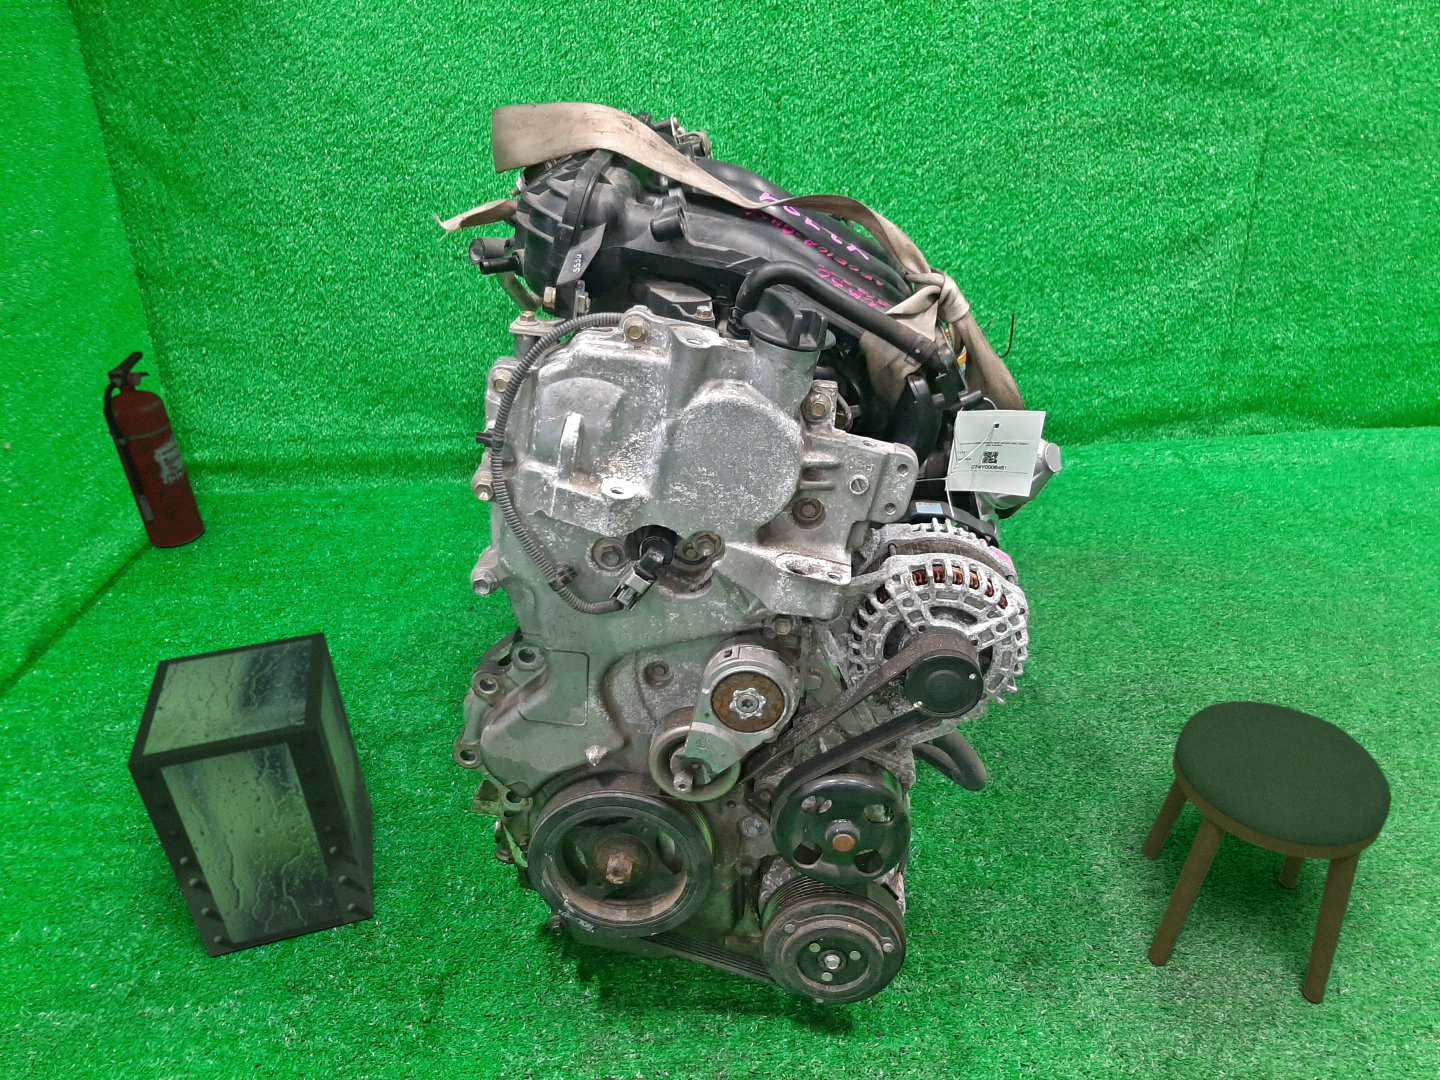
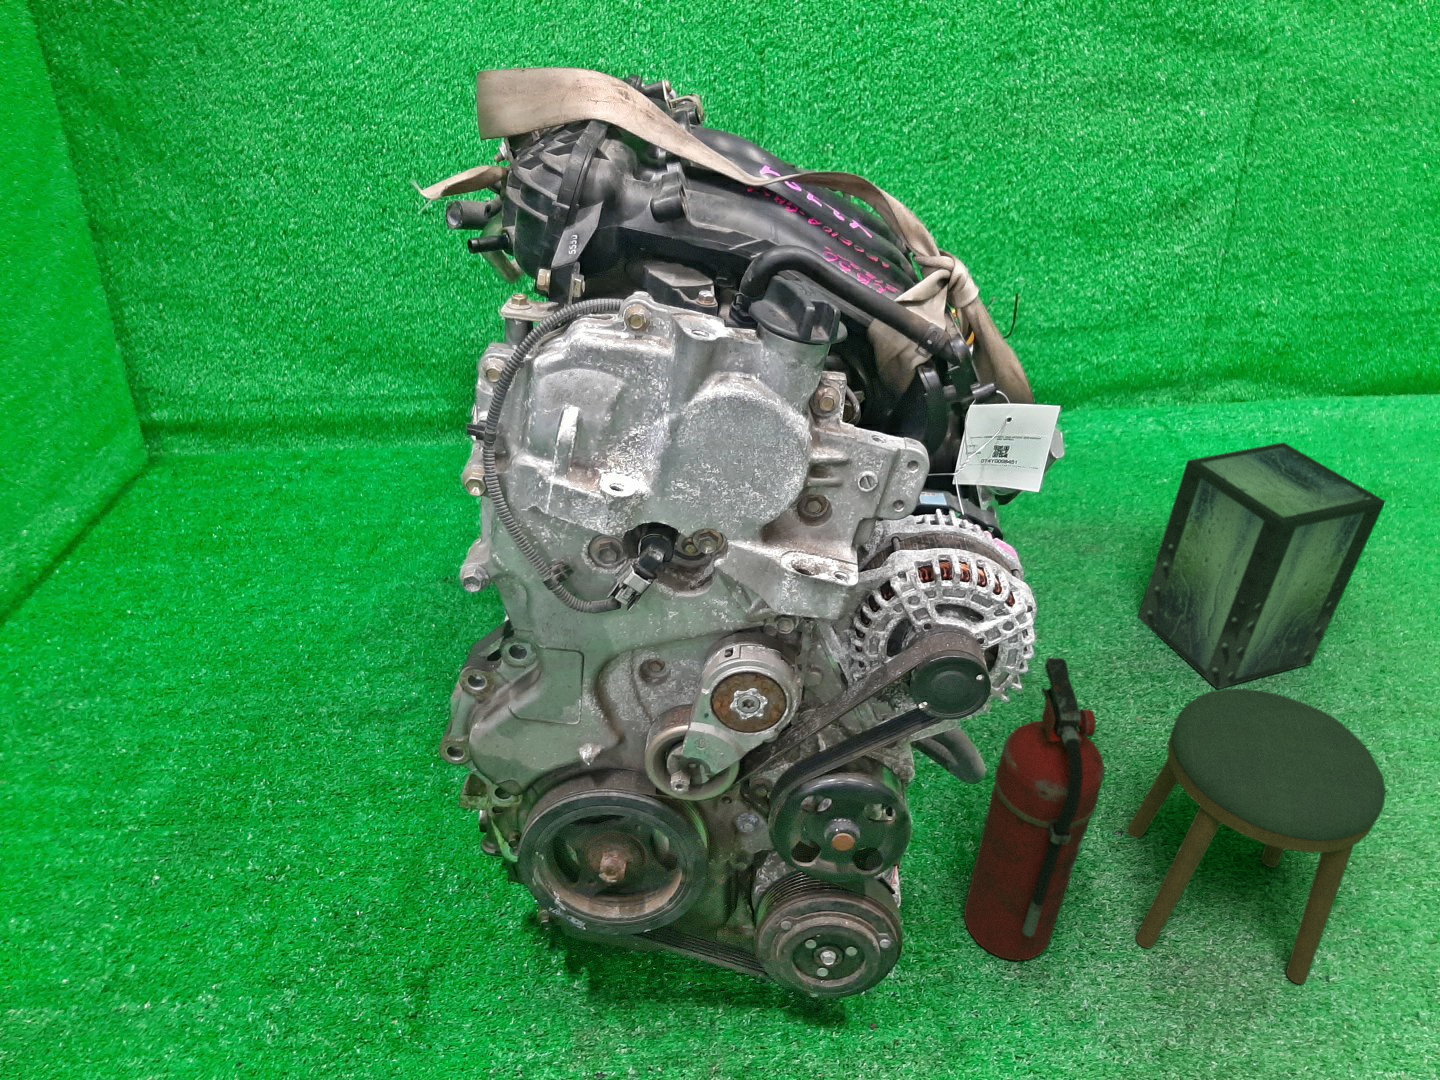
fire extinguisher: present [103,351,205,547] -> present [965,658,1105,961]
storage box: present [127,632,373,956] -> present [1138,443,1385,689]

